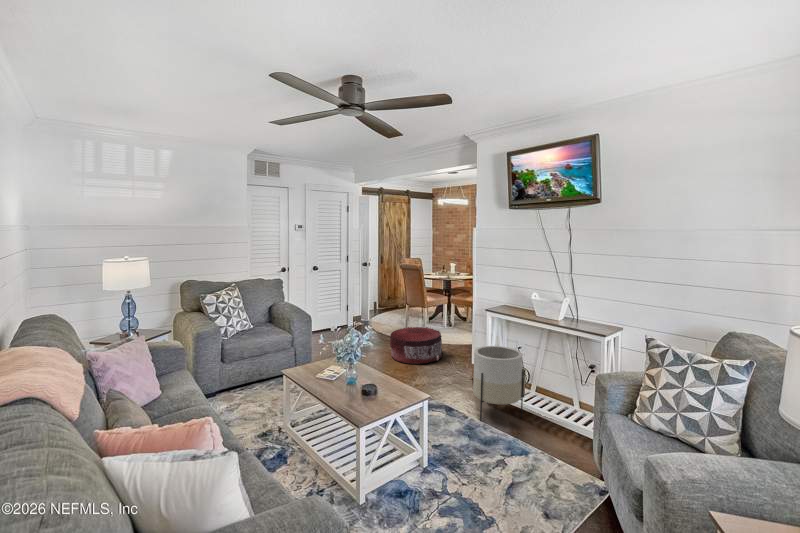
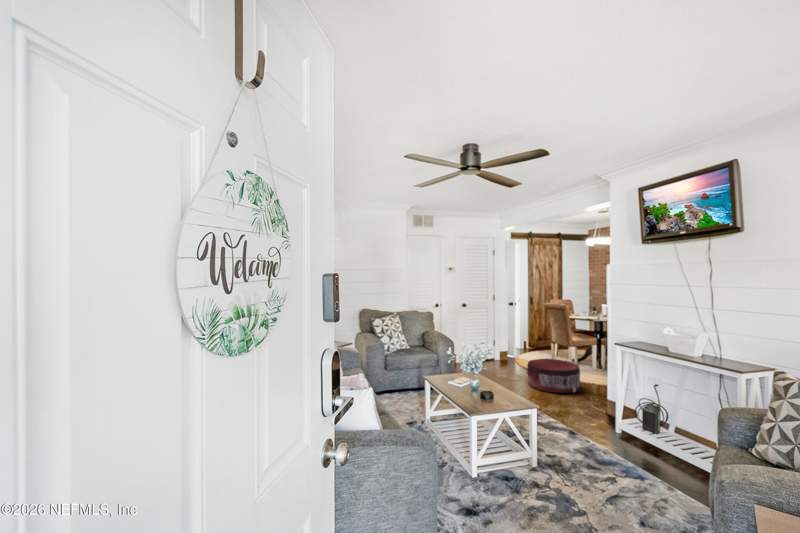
planter: present [473,346,524,421] -> none [597,376,653,453]

